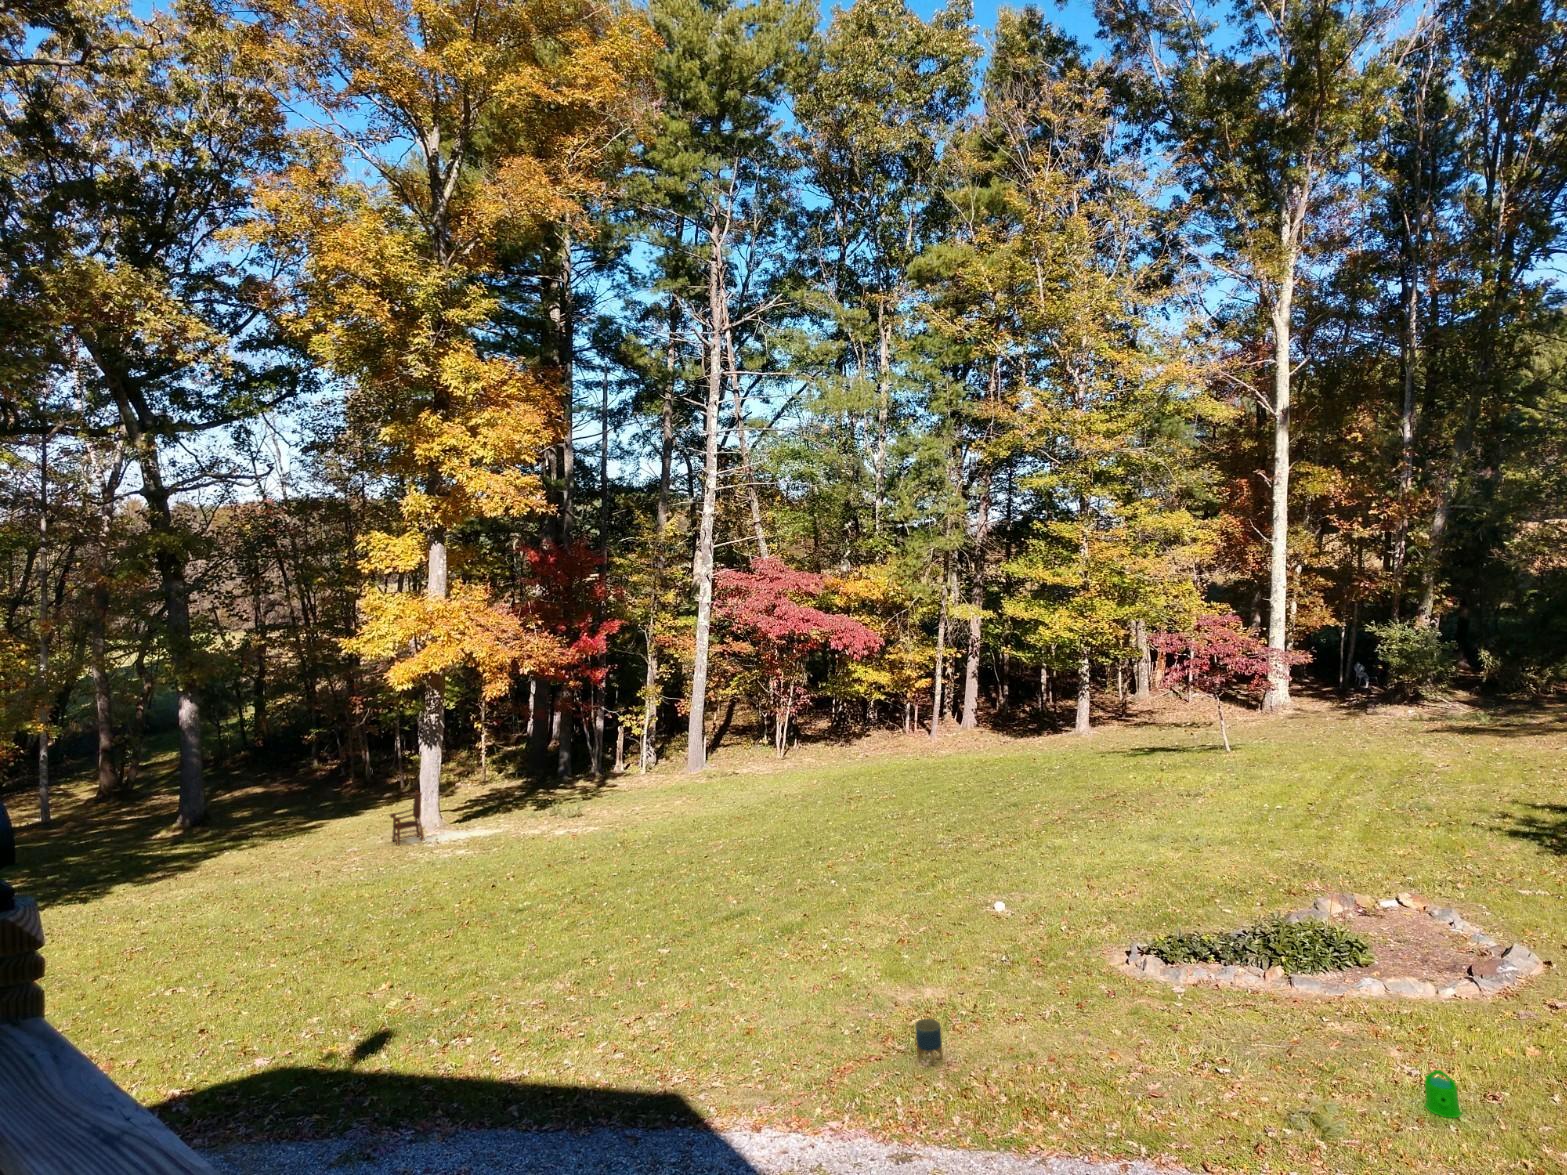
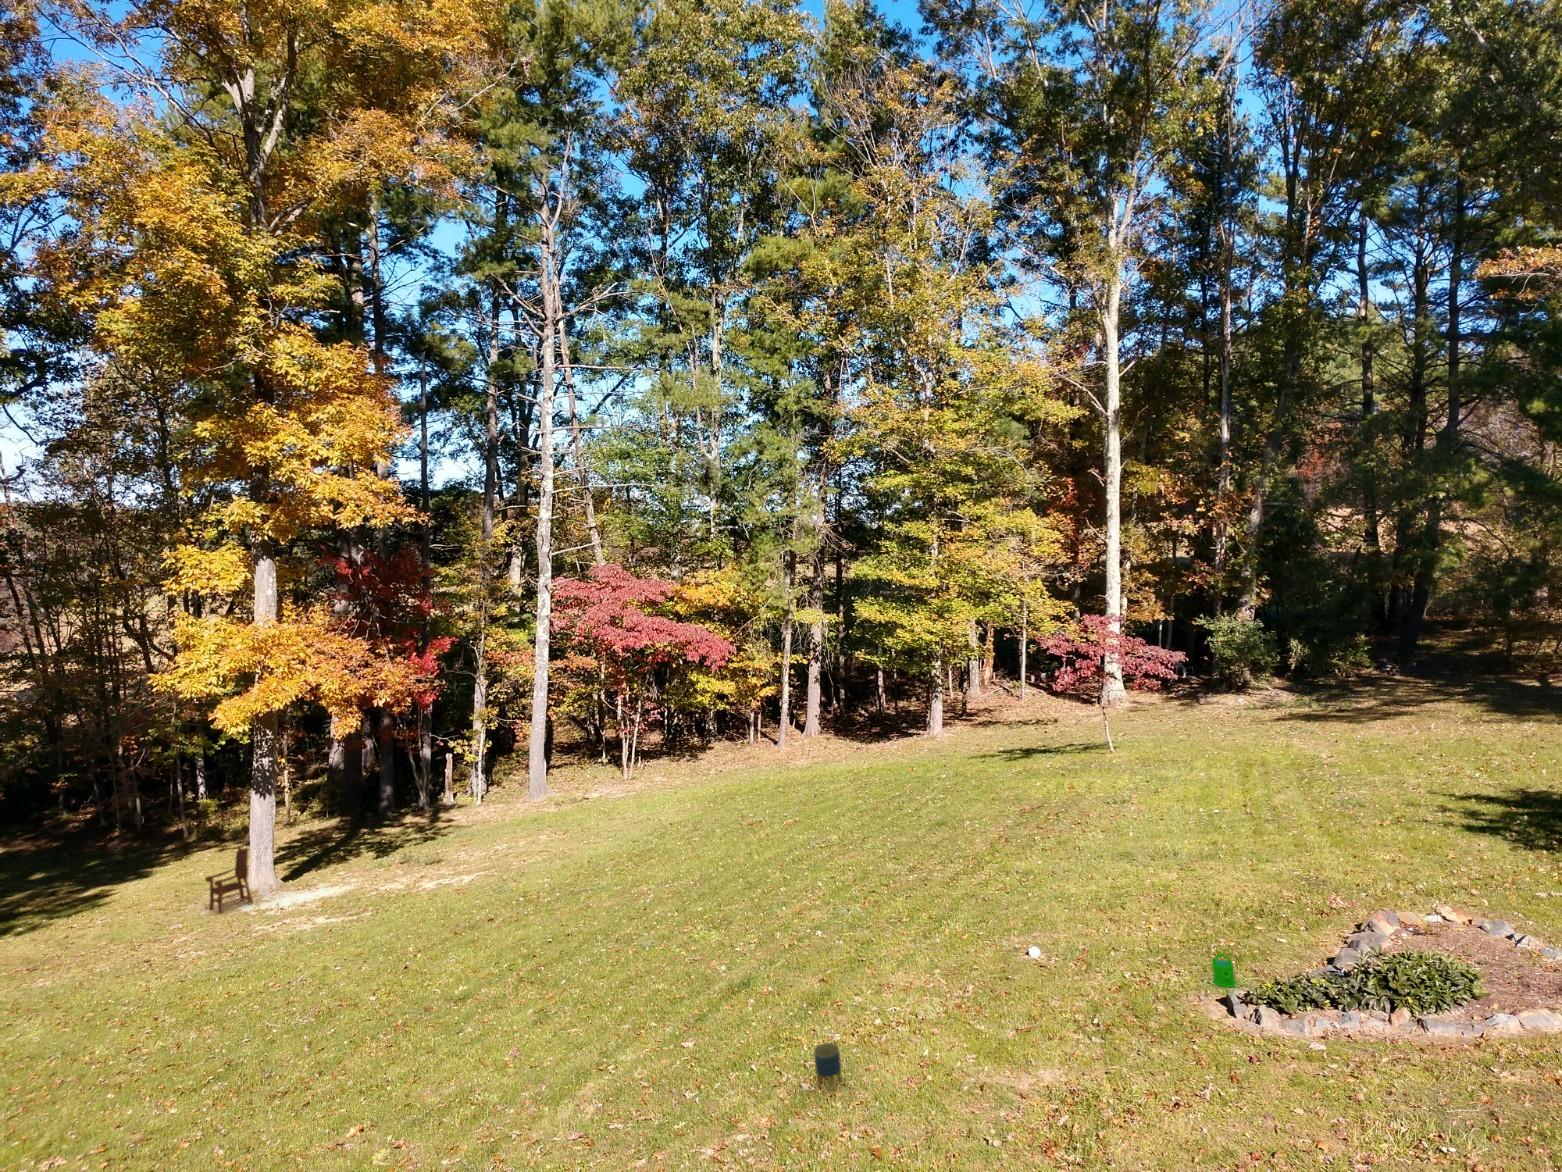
planter: present [915,1019,943,1065] -> present [814,1043,842,1091]
watering can: present [1425,1070,1462,1118] -> present [1212,953,1237,987]

